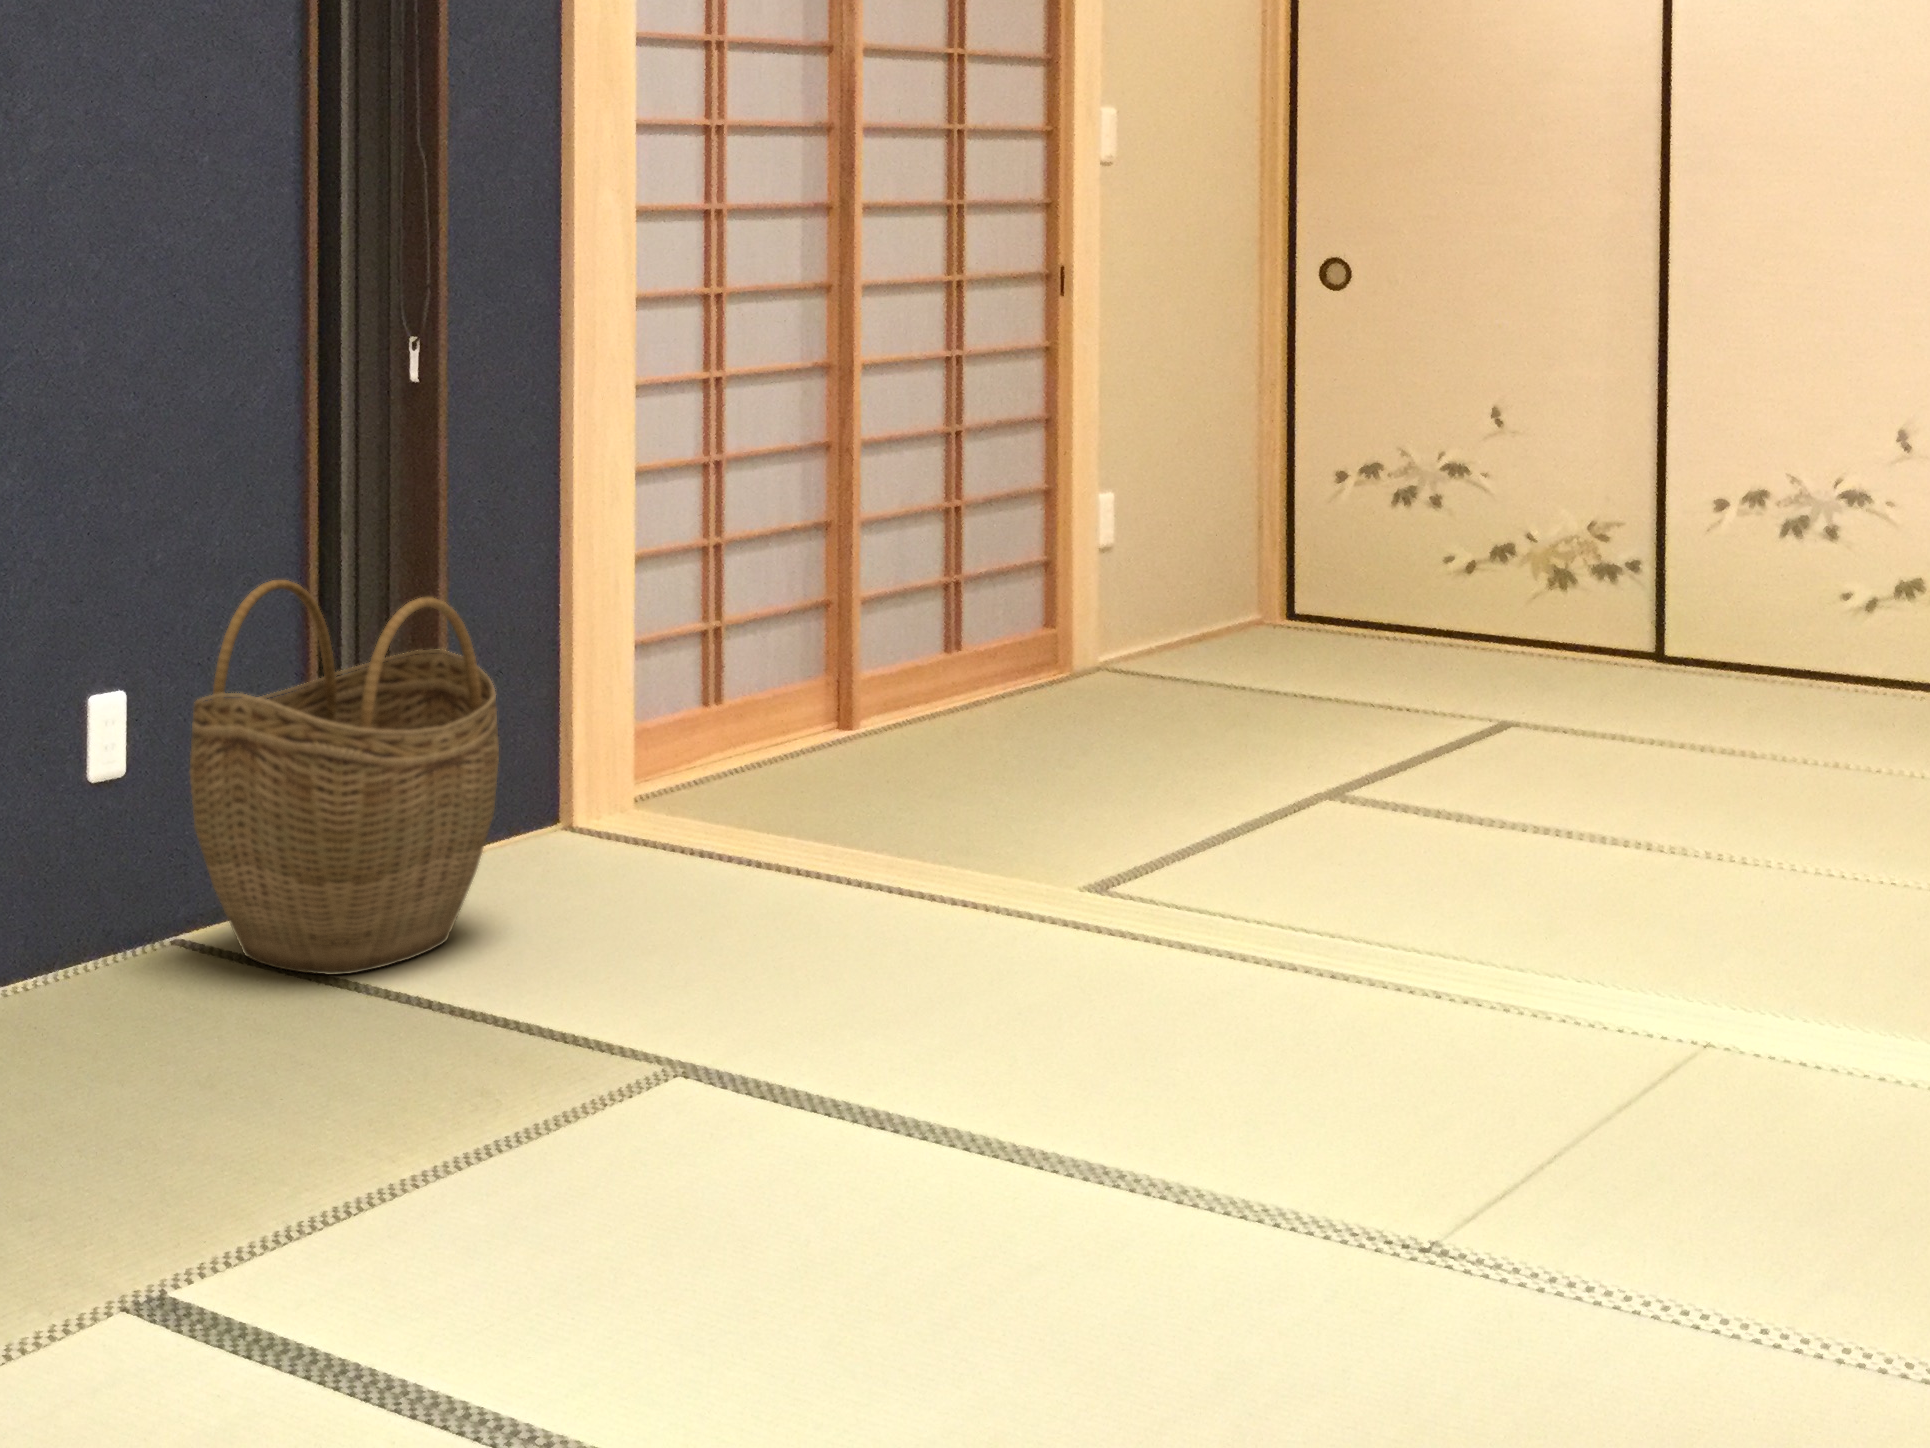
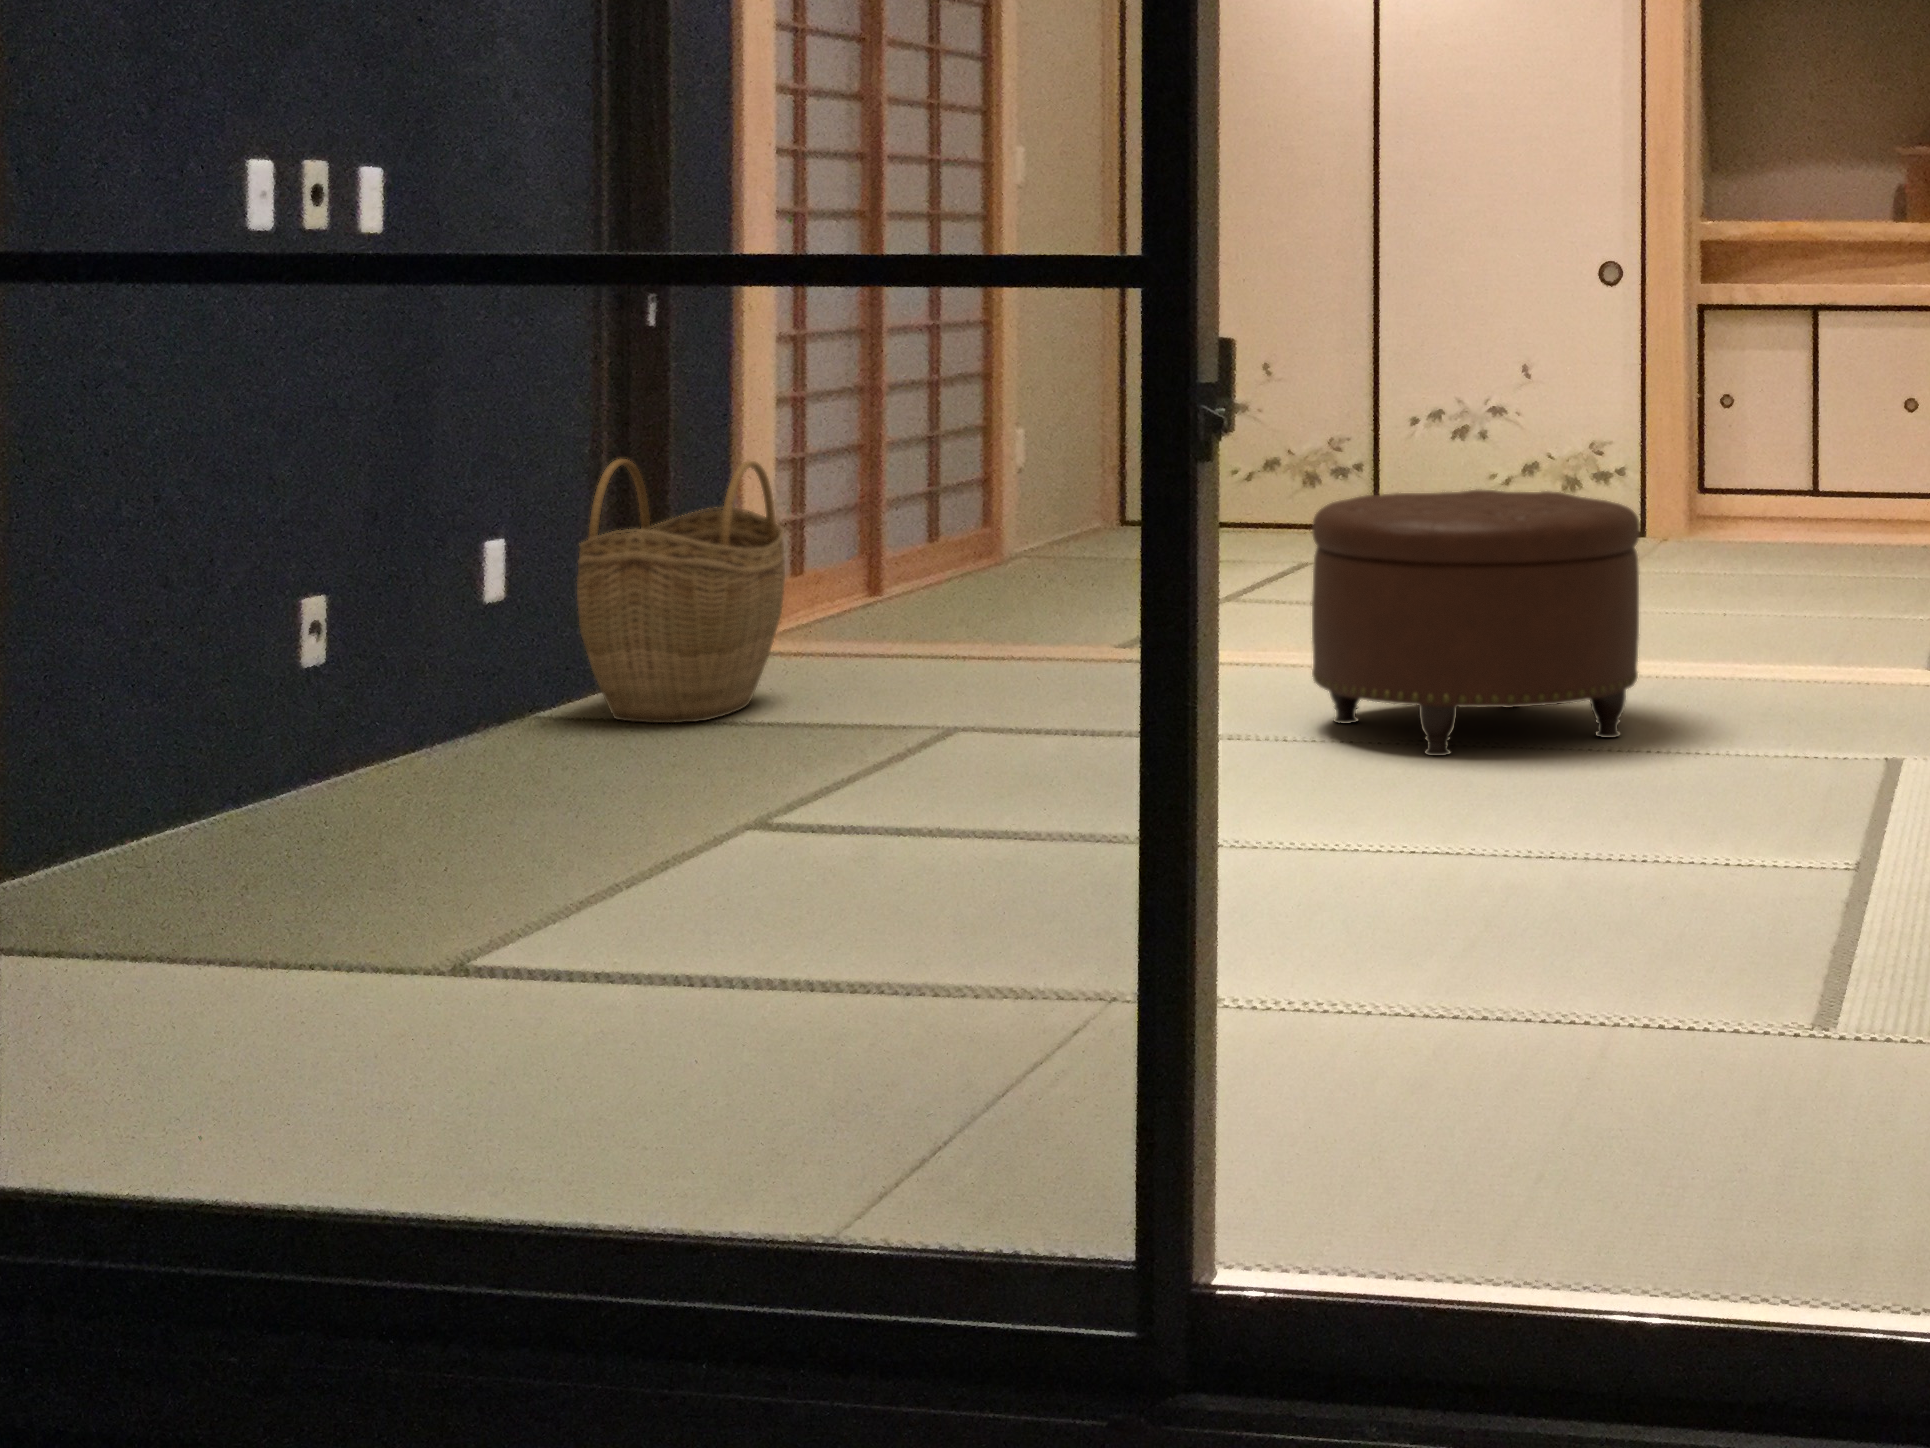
ottoman: none [1202,735,1838,1269] -> present [1312,489,1640,756]

